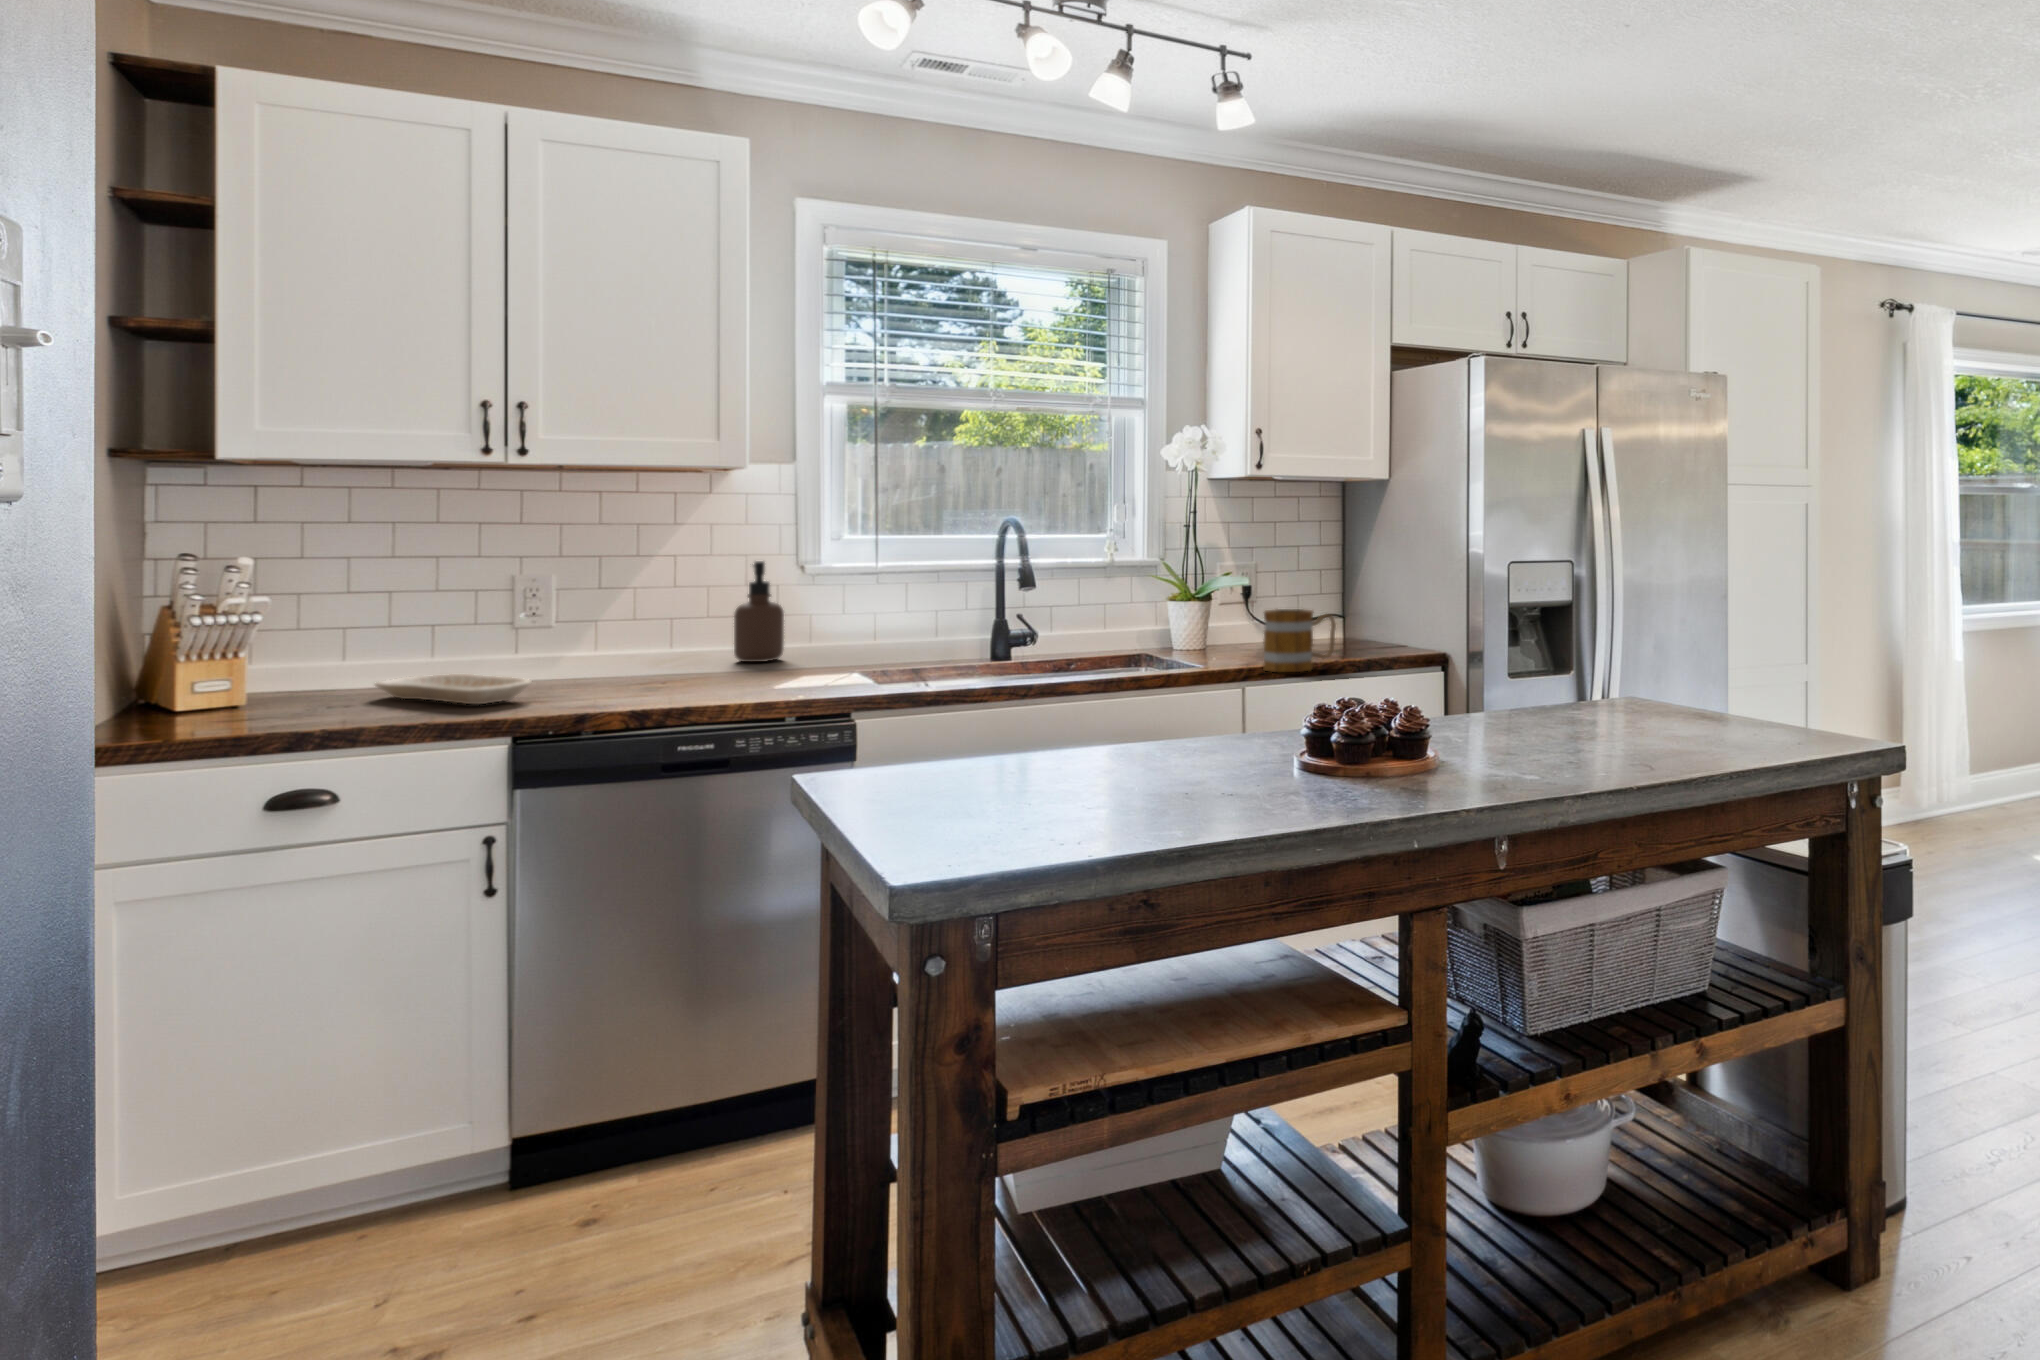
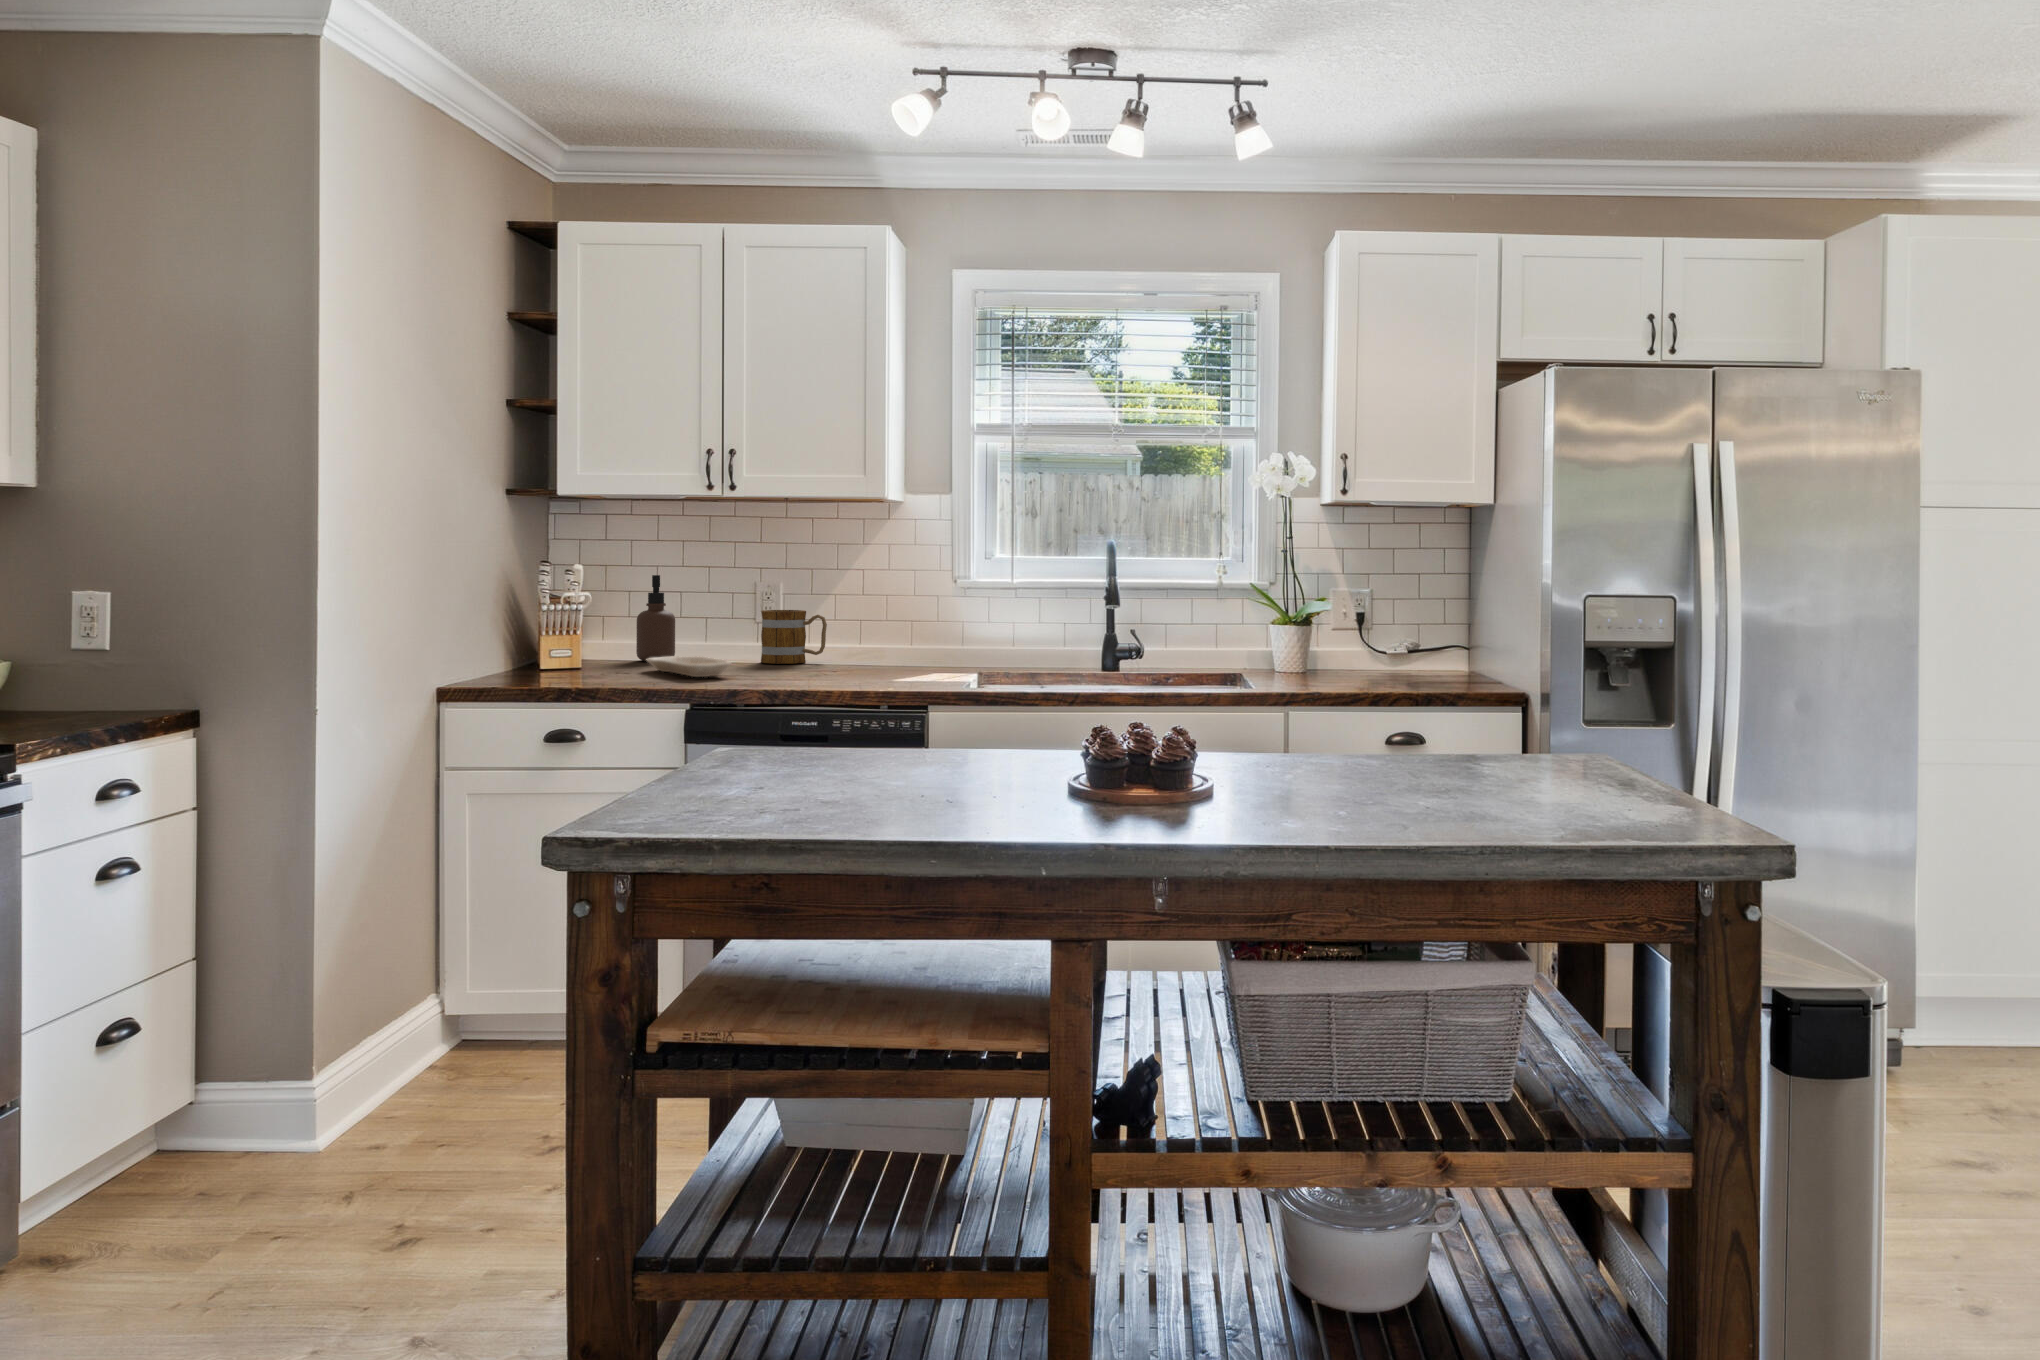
soap dispenser: present [734,561,784,662] -> present [636,575,675,661]
mug: present [1263,609,1336,672] -> present [761,610,827,664]

